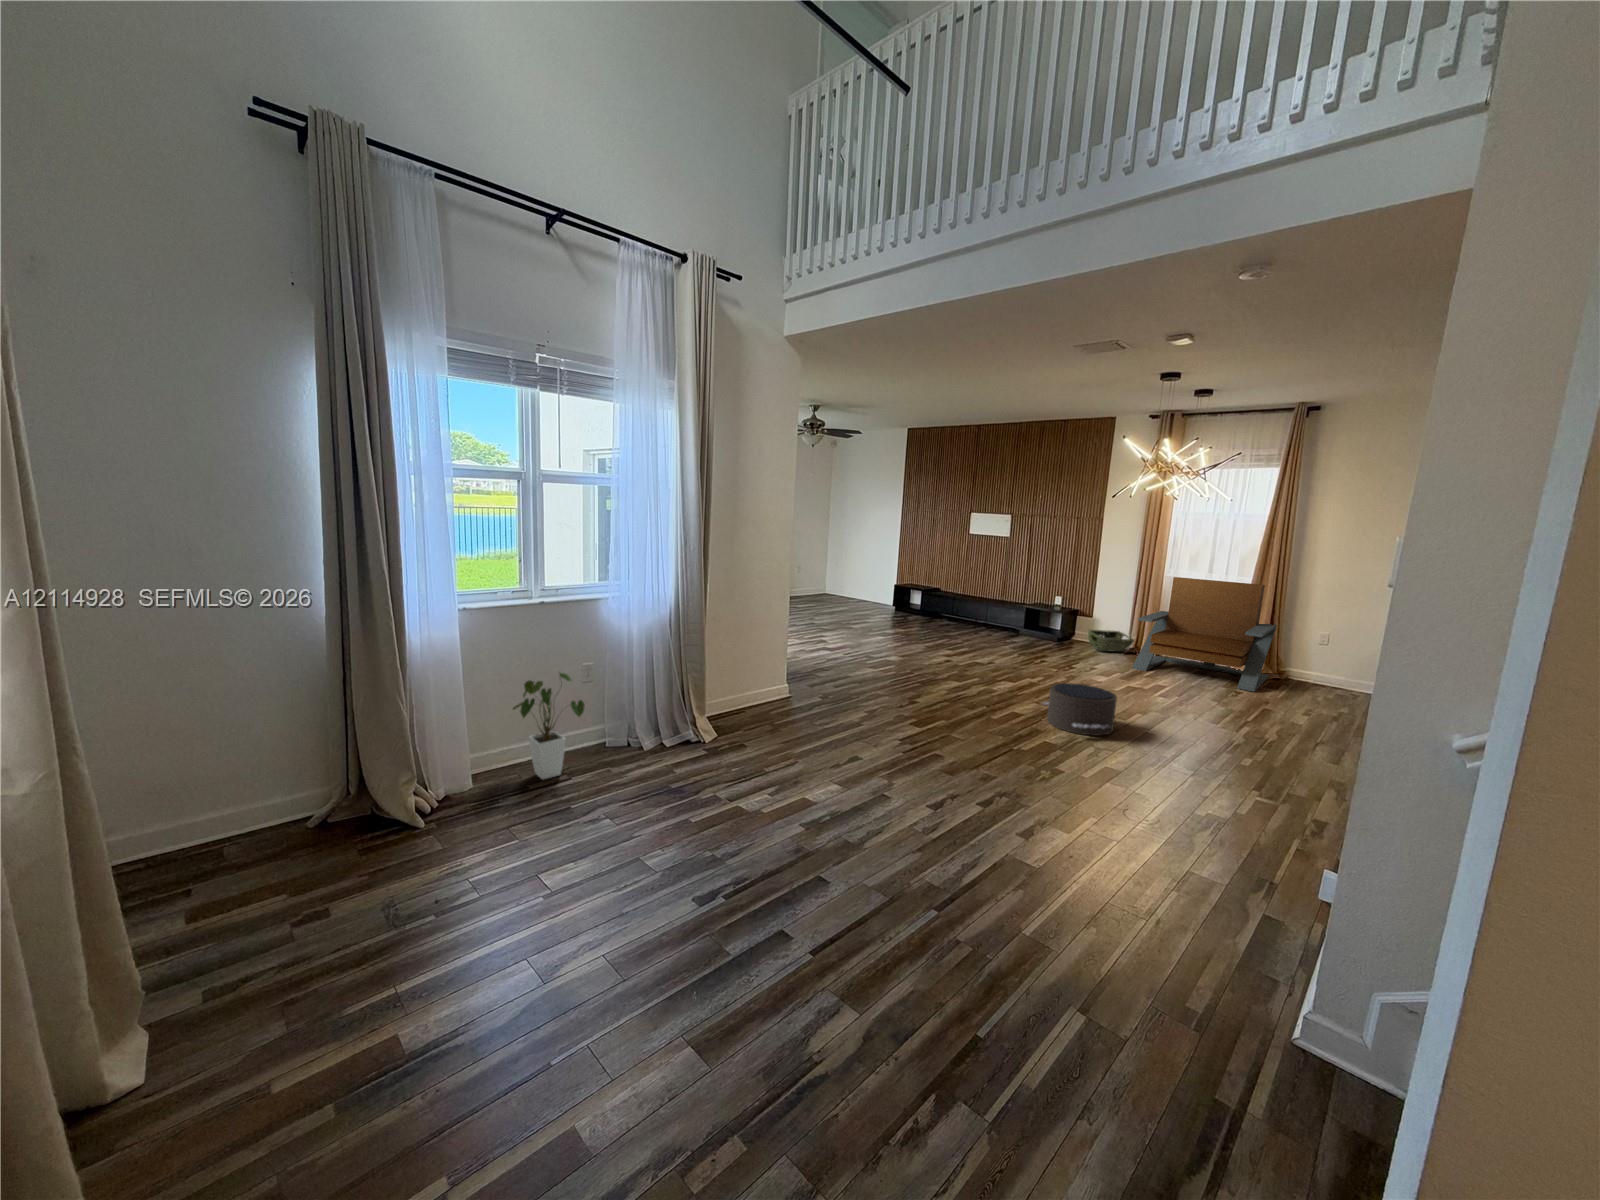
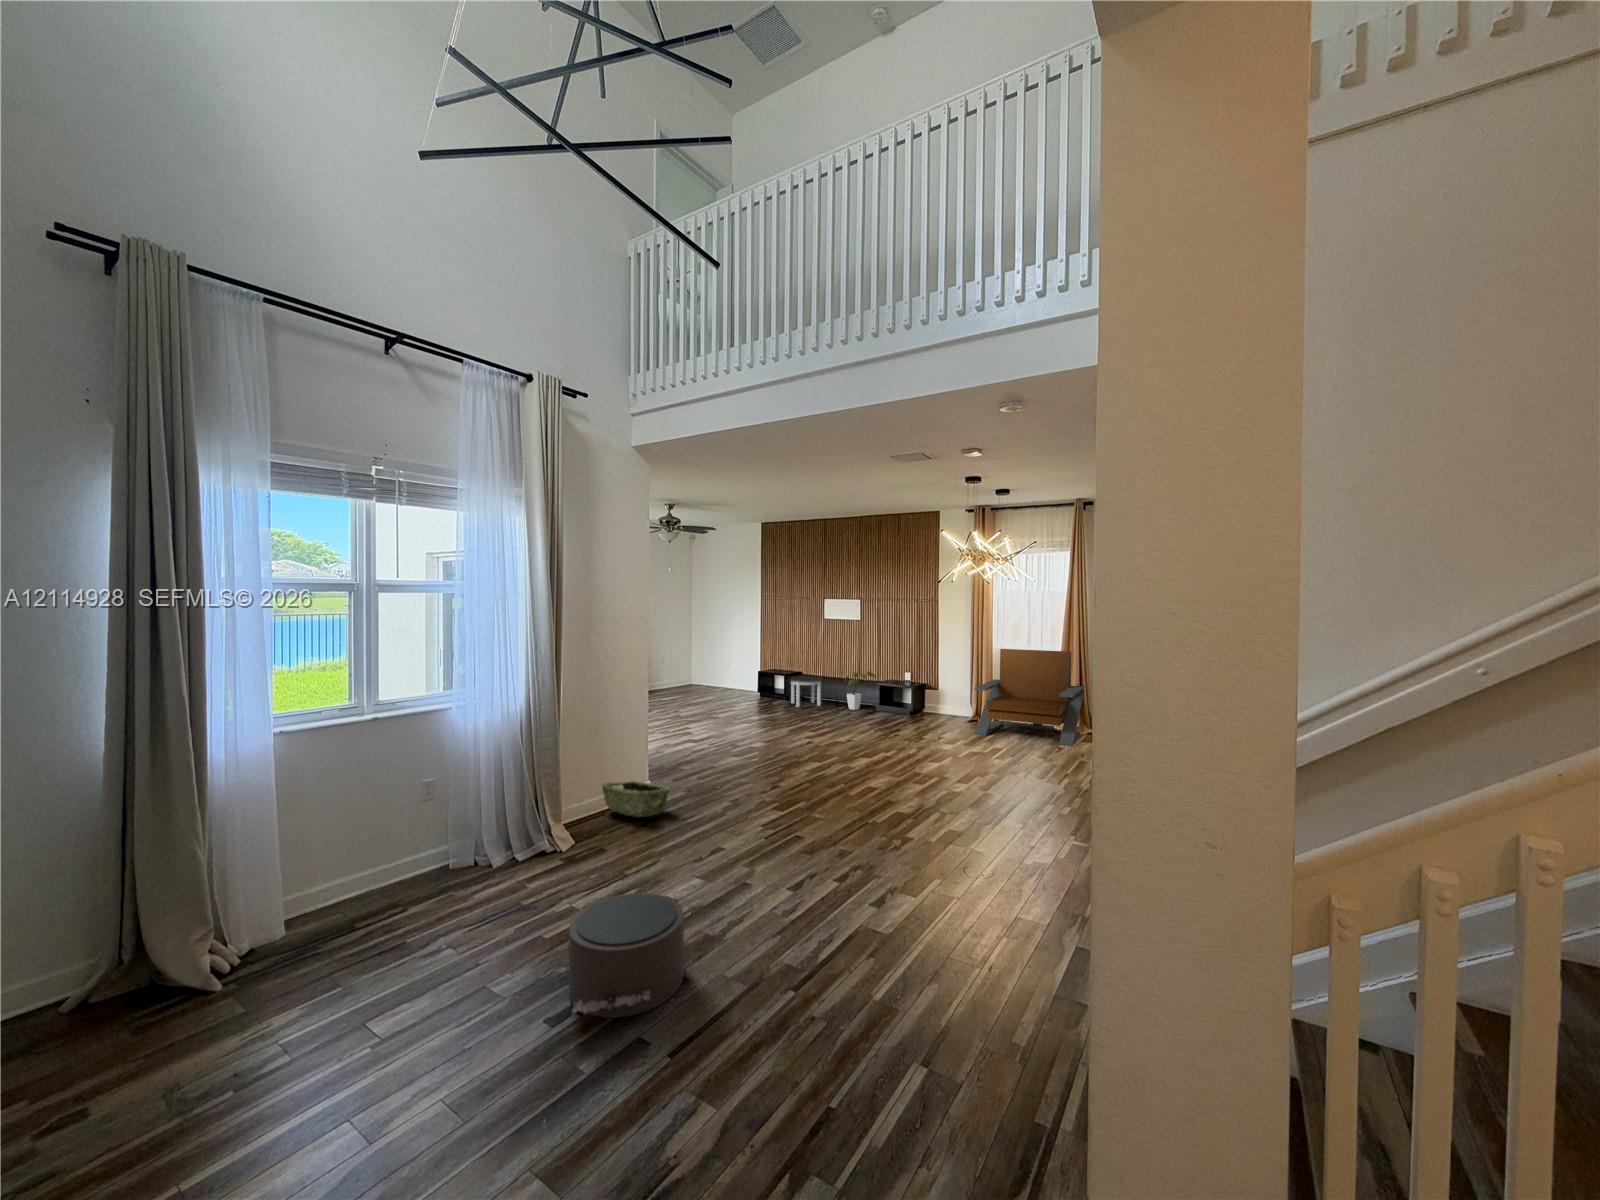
round table: none [926,594,962,625] -> present [789,676,822,707]
woven basket: present [1088,630,1134,652] -> present [602,781,670,817]
house plant: present [513,673,585,779] -> present [841,671,875,710]
pouf: present [1043,683,1117,735] -> present [569,893,684,1018]

